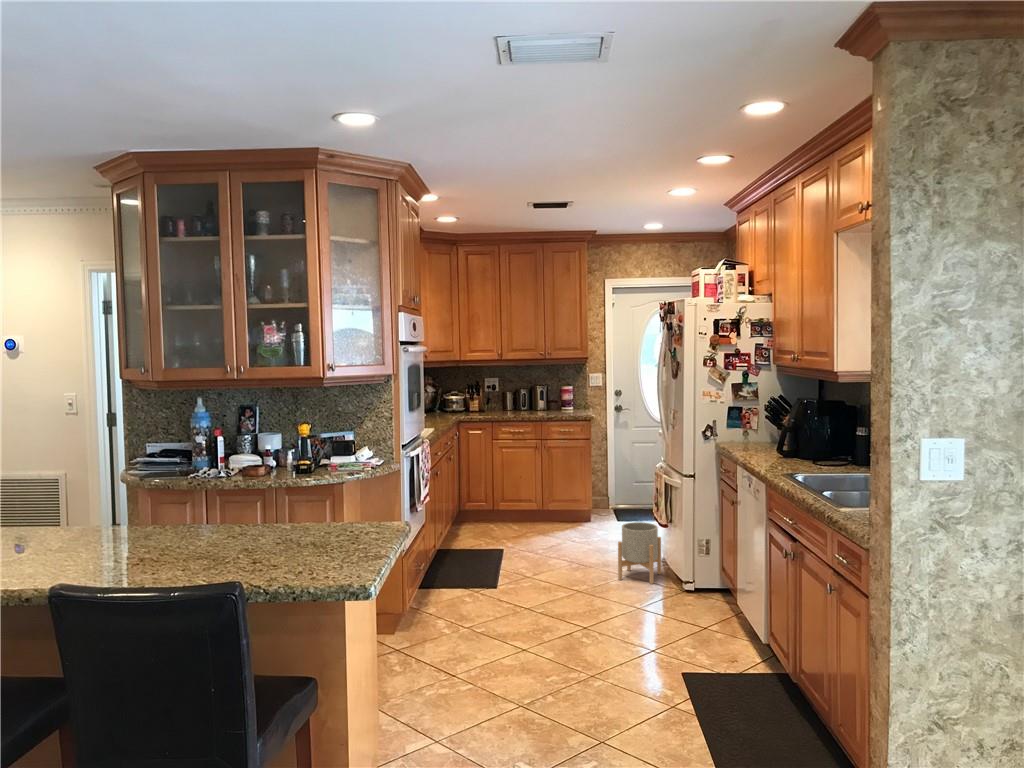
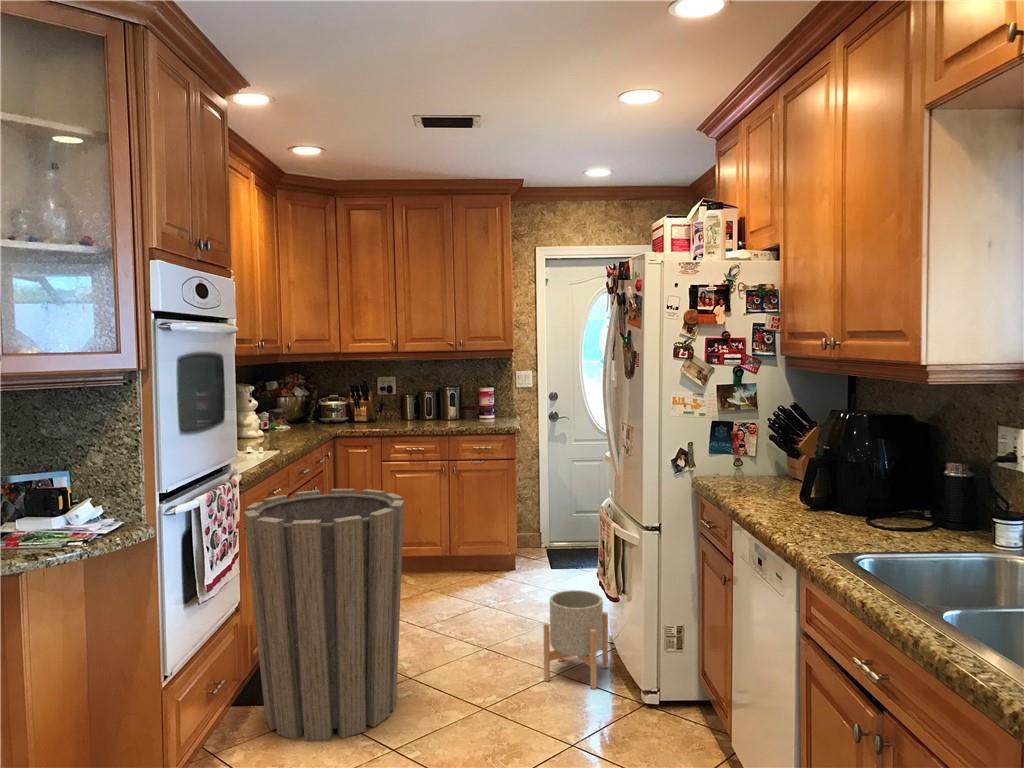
trash can: none [431,452,529,604] -> present [244,489,404,741]

